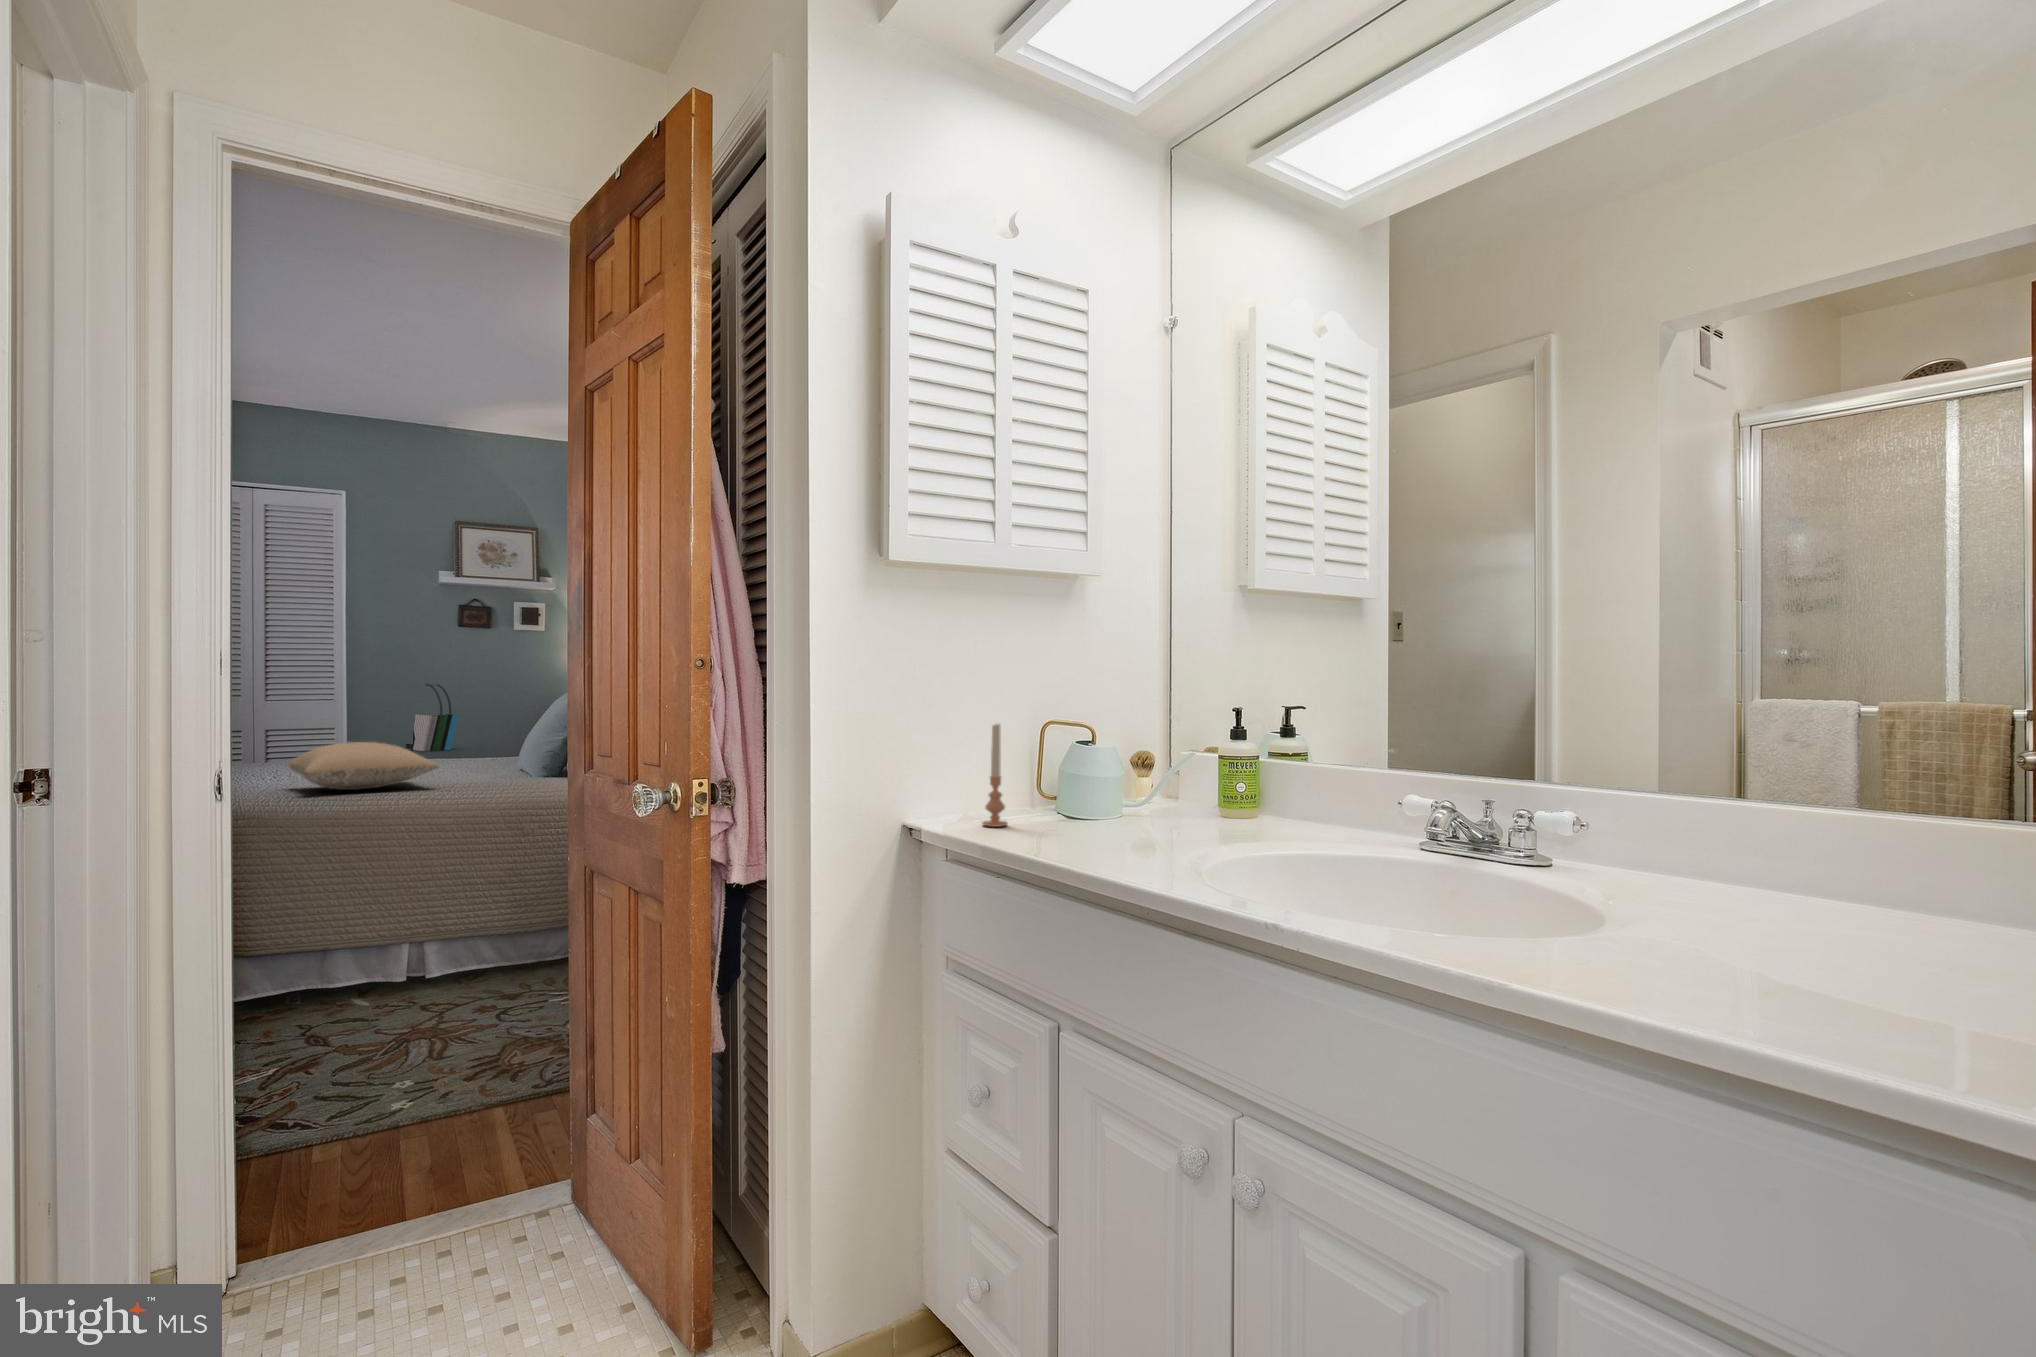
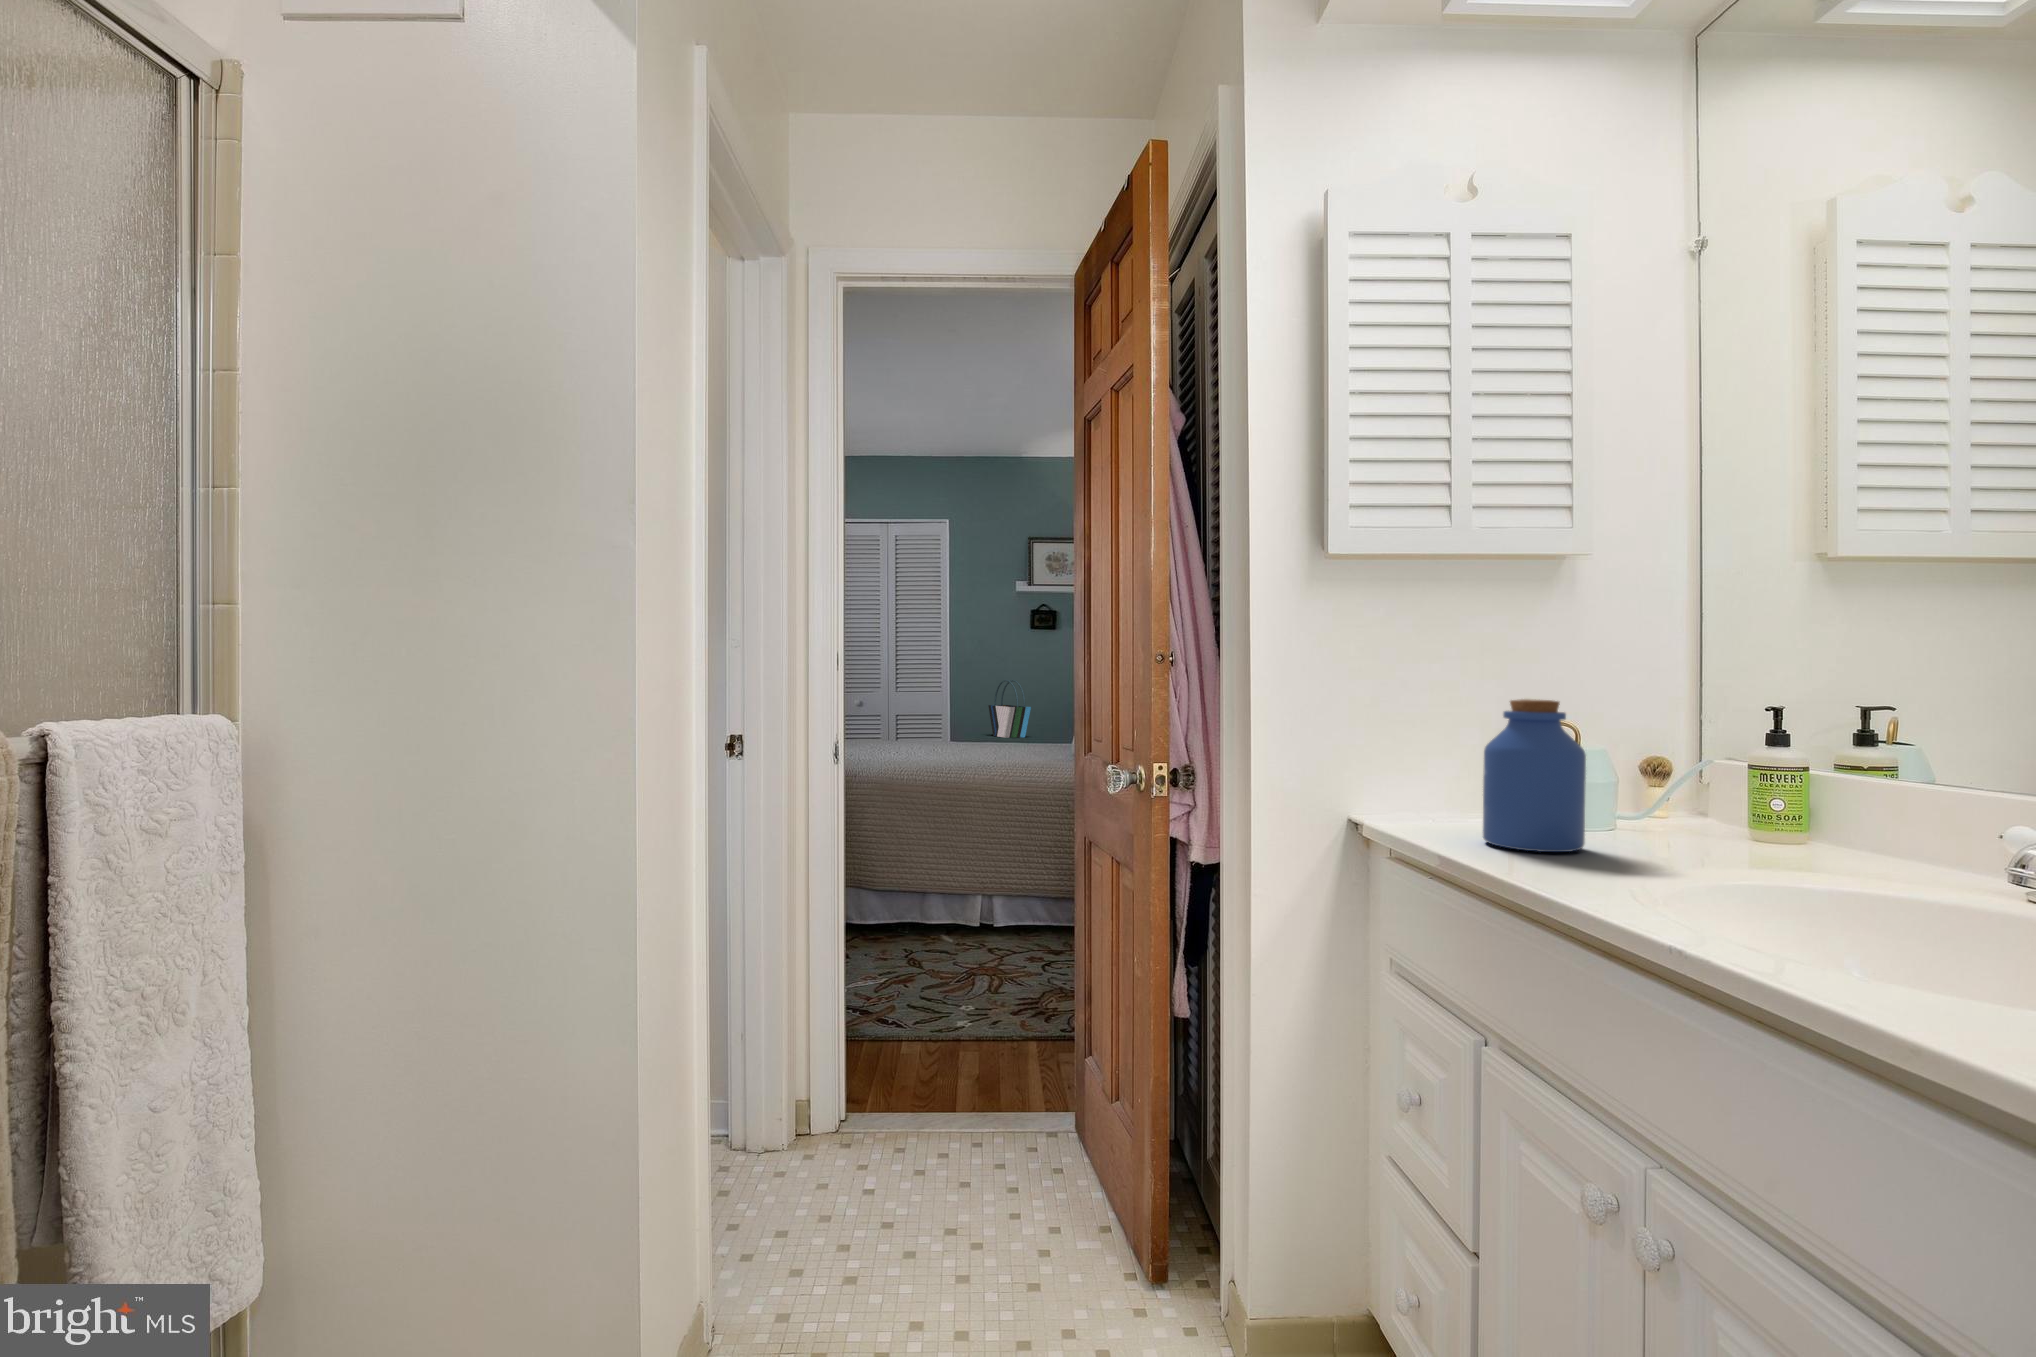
jar: none [1039,705,1124,844] -> present [1483,699,1586,852]
candle: present [982,724,1008,827] -> none [1429,718,1458,827]
pillow: present [288,742,439,790] -> none [902,727,1004,765]

